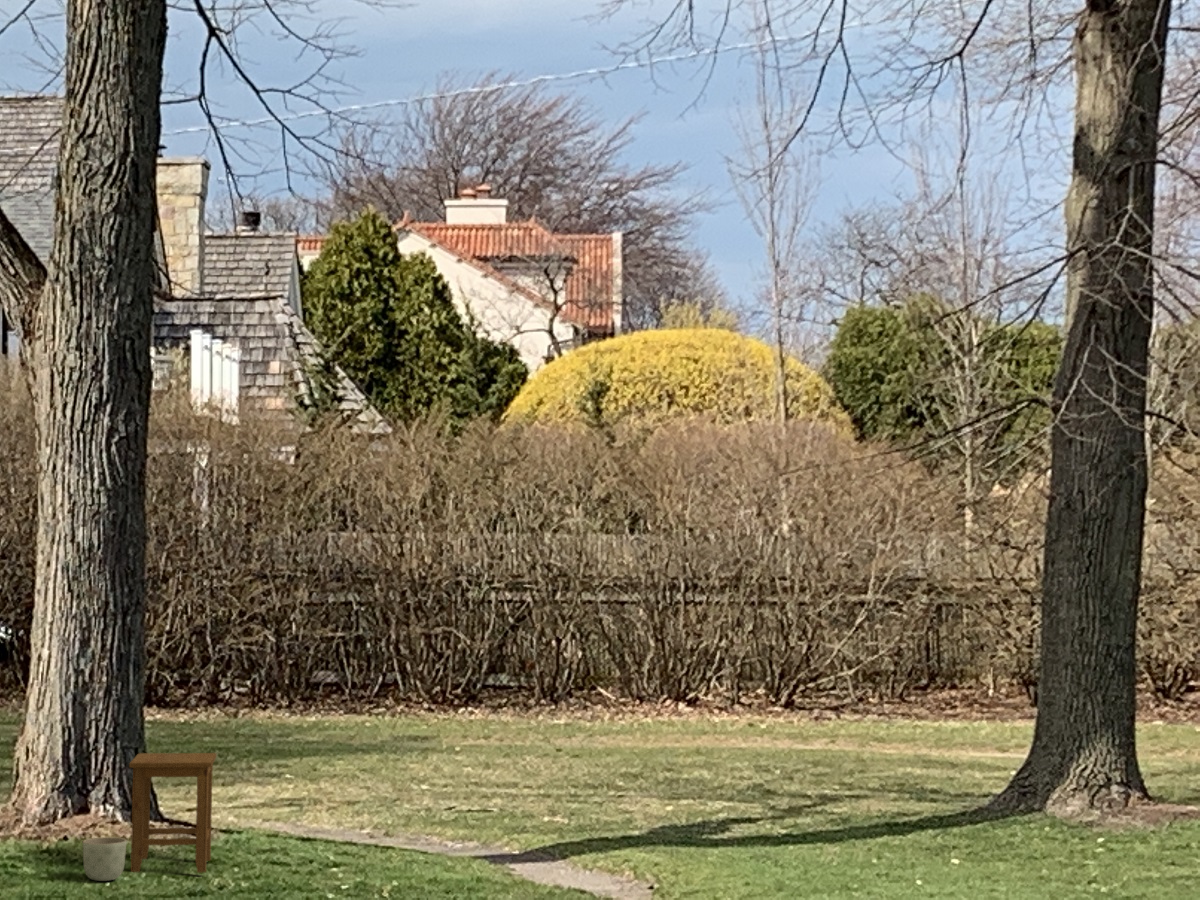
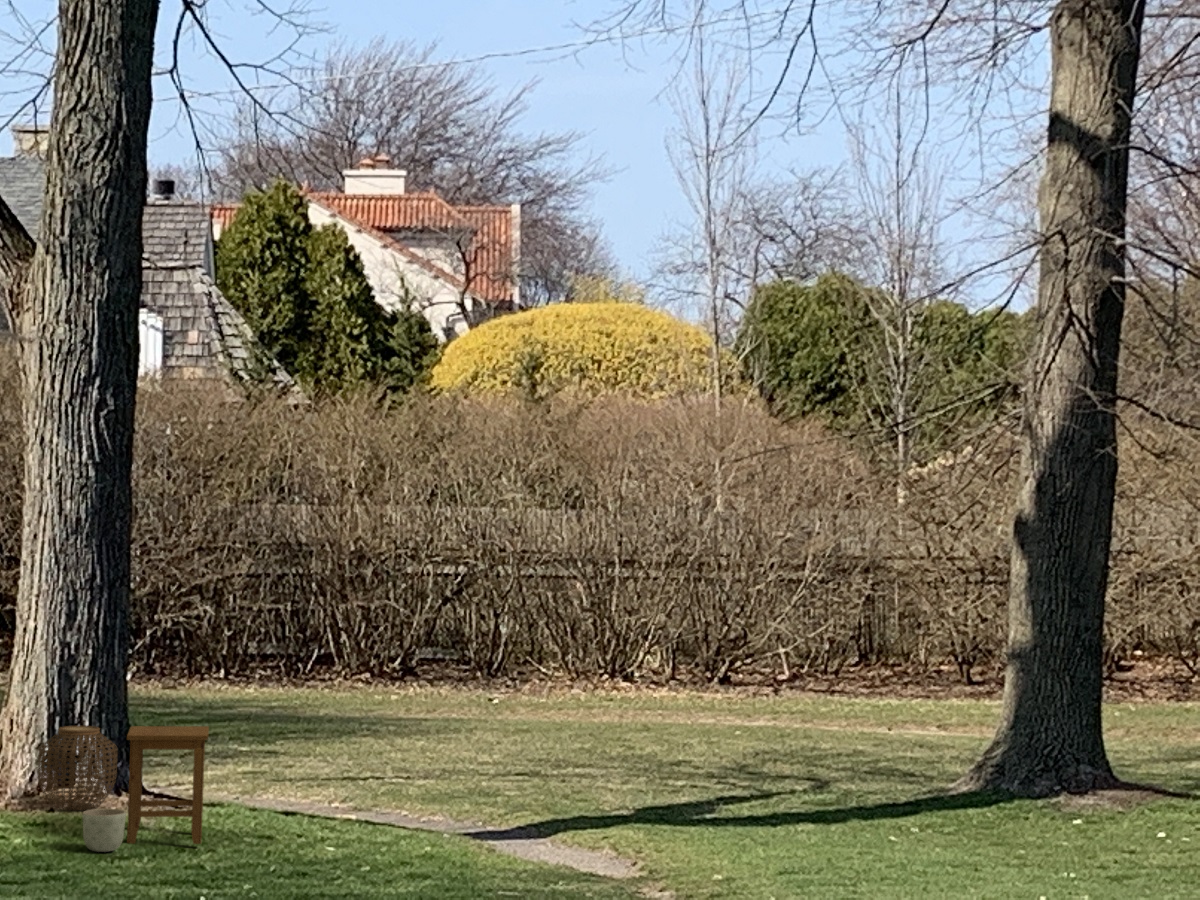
woven basket: none [51,753,130,839] -> present [38,726,117,810]

